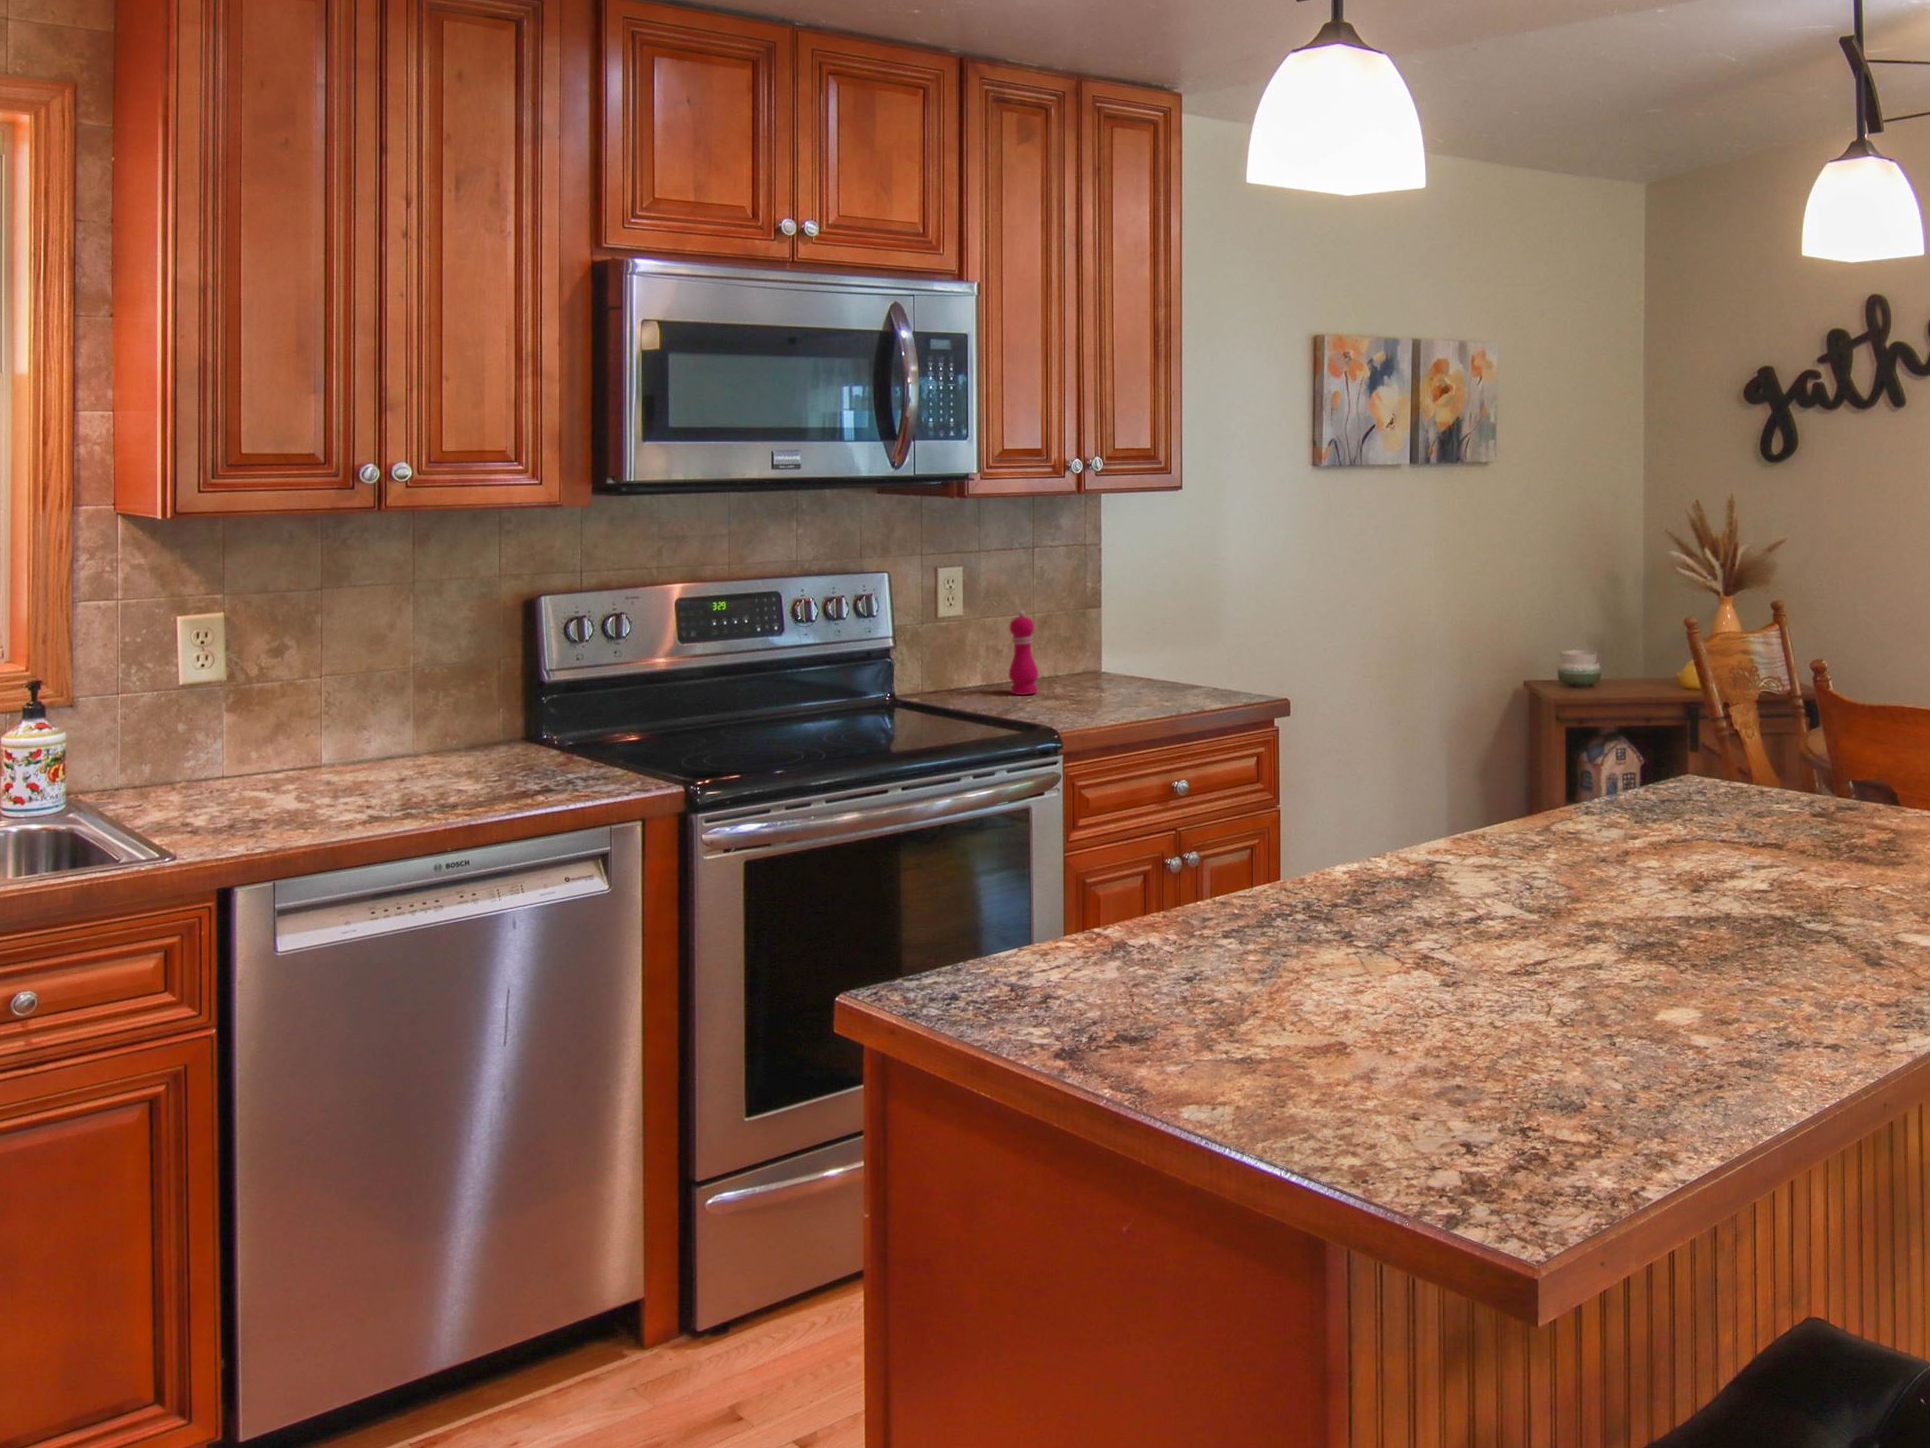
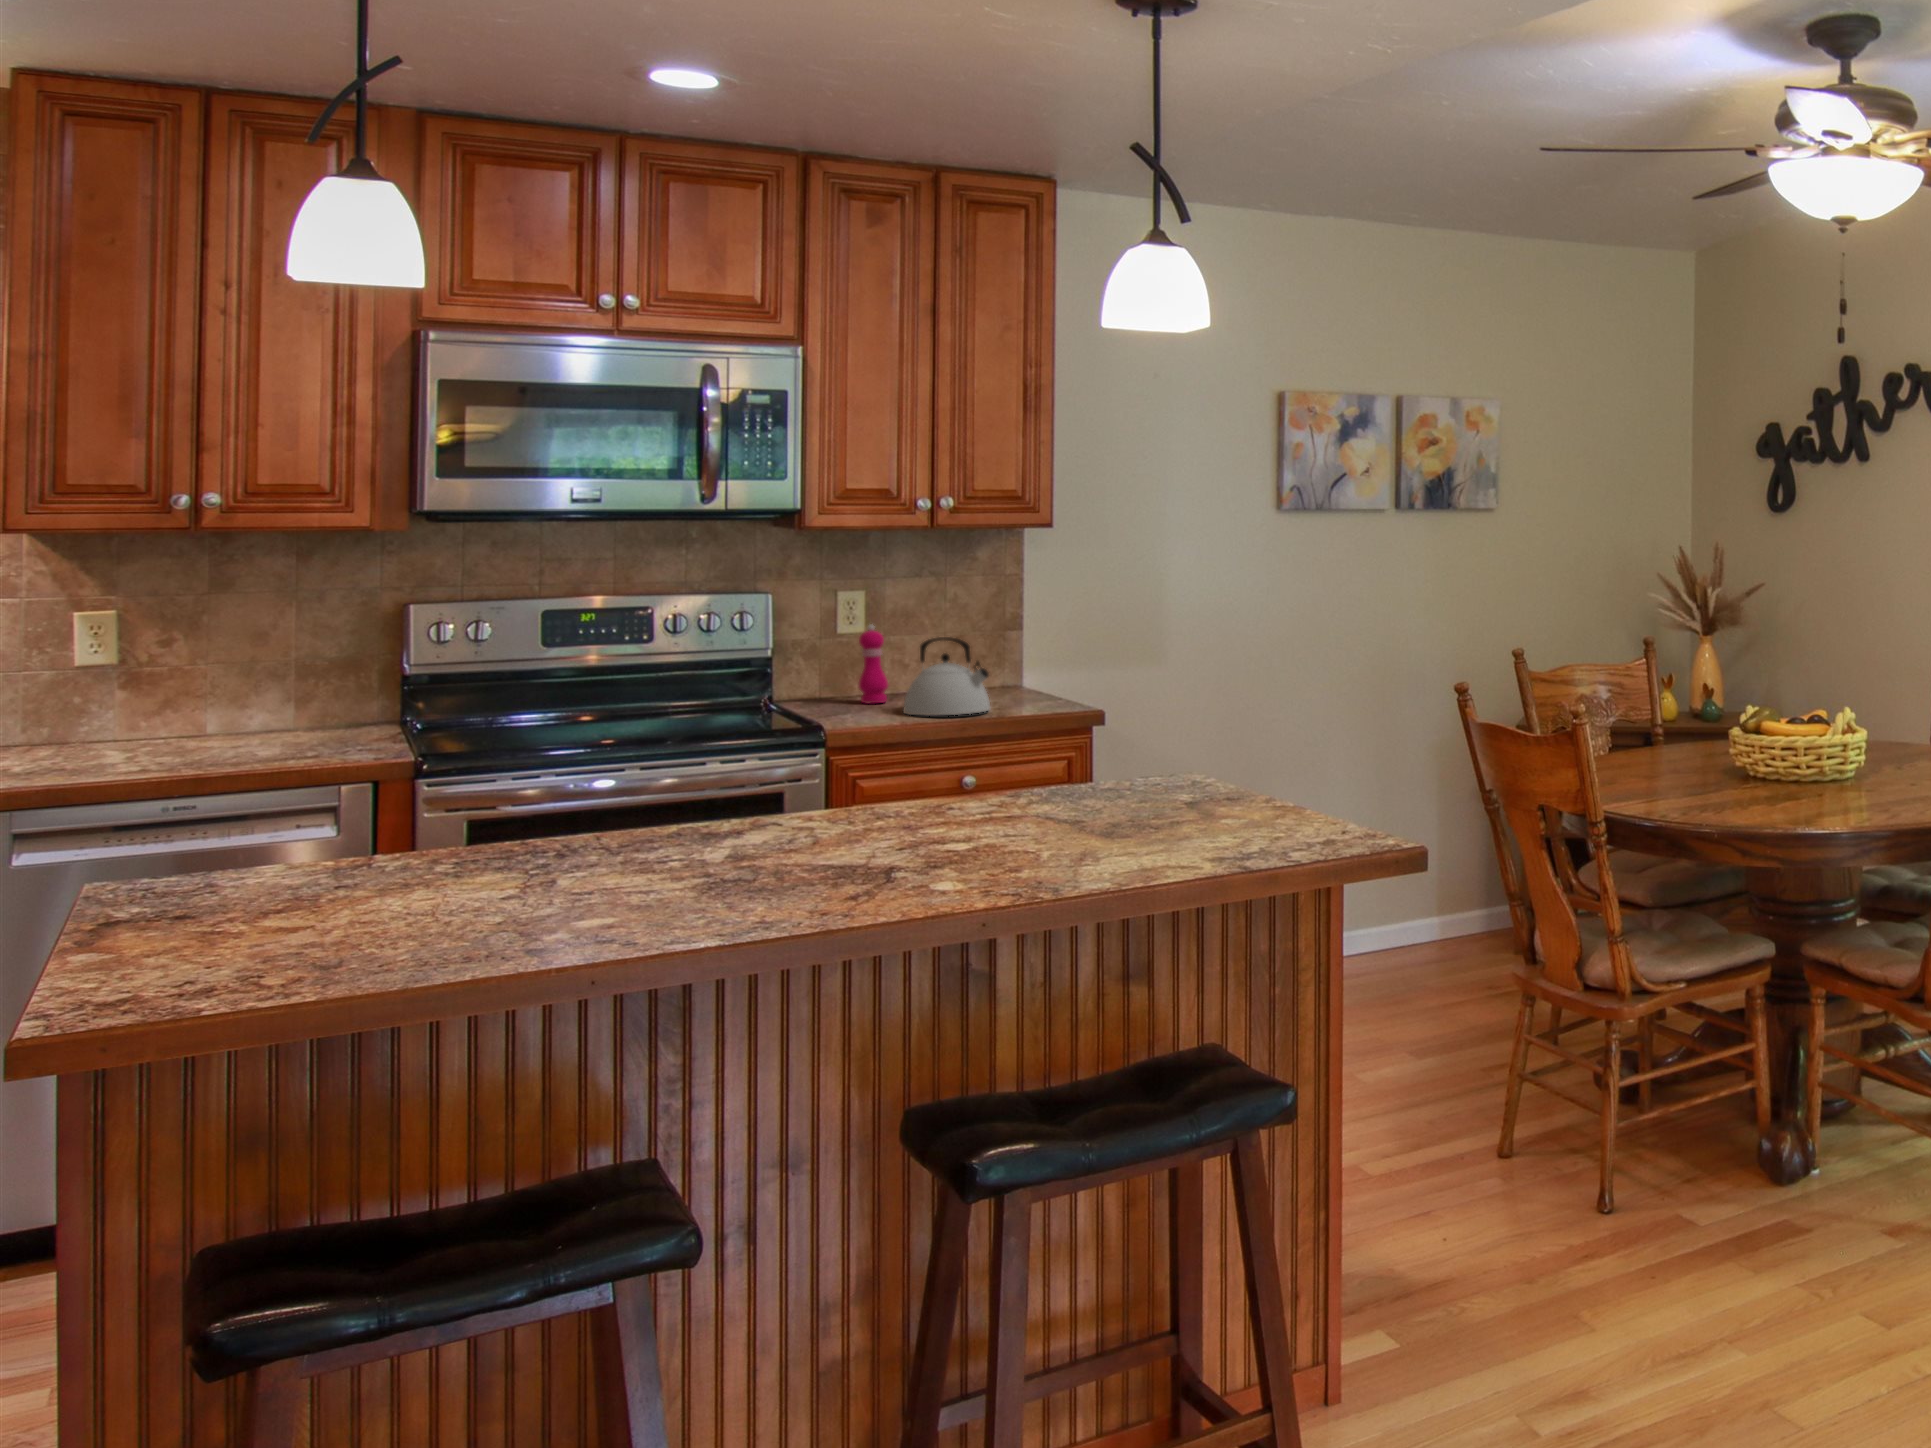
kettle: none [1071,622,1163,708] -> present [903,637,991,716]

